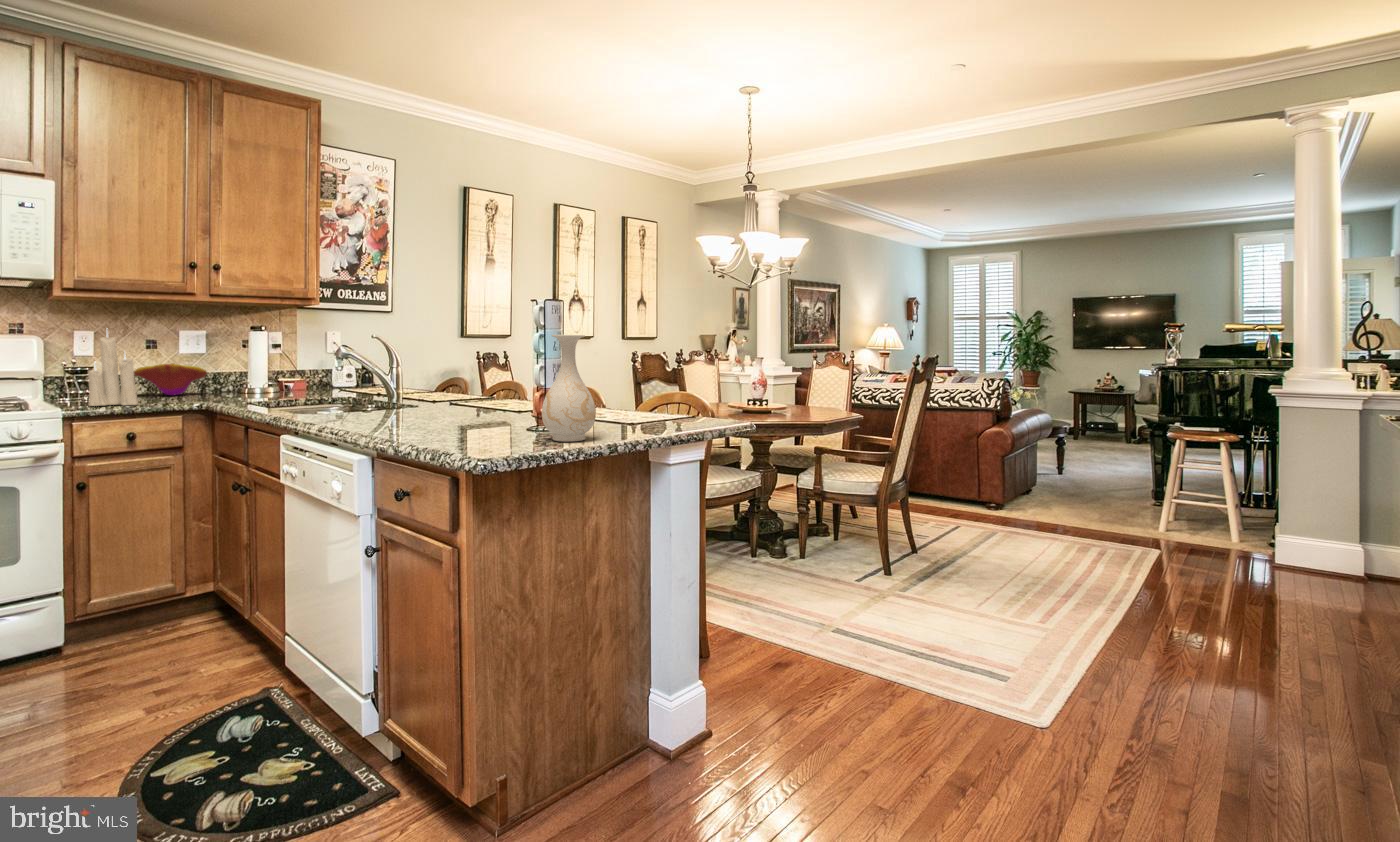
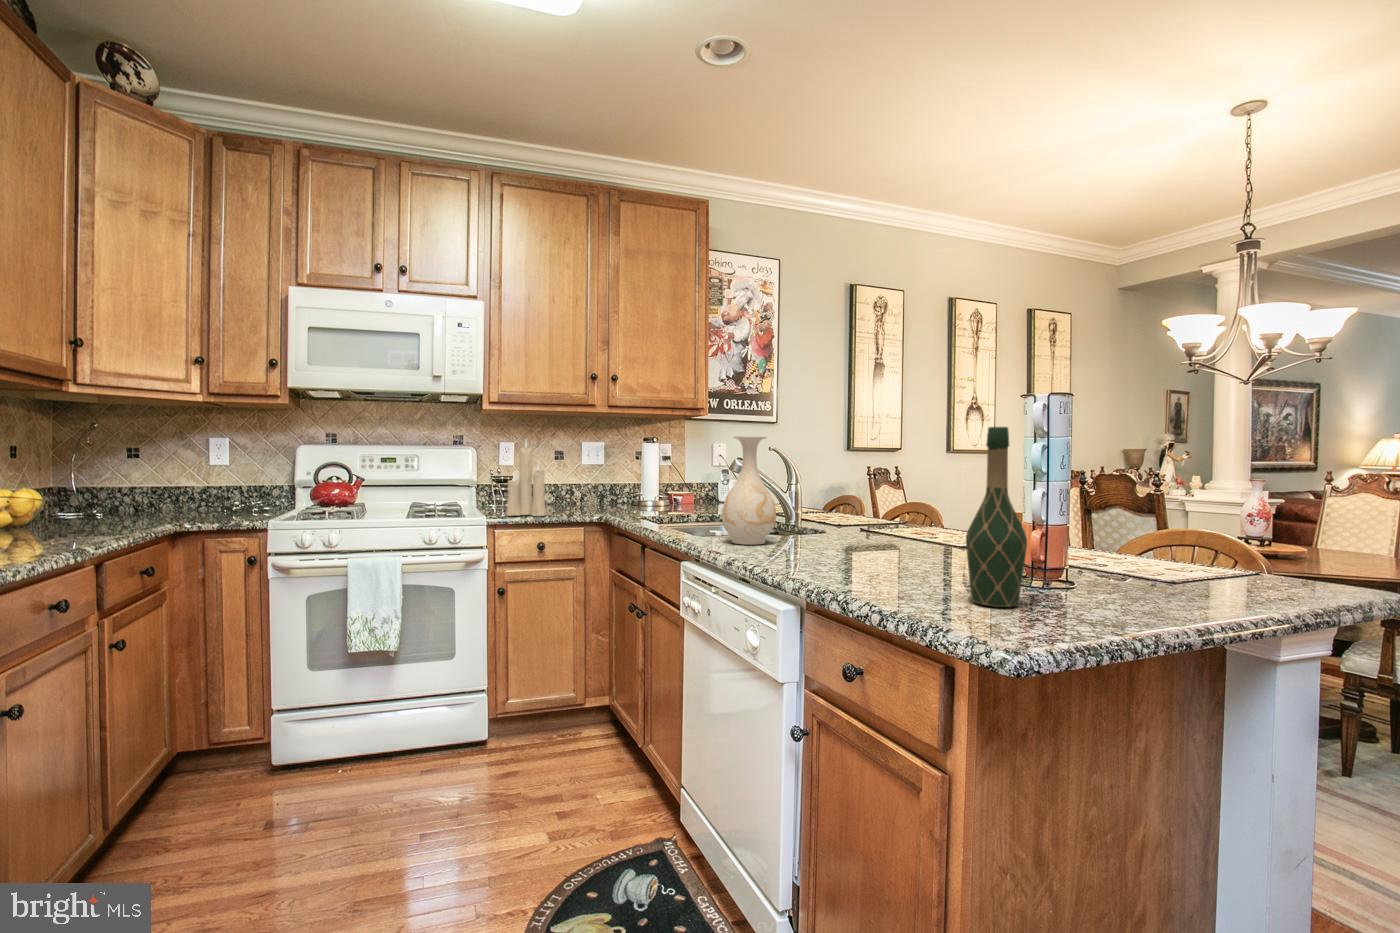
wine bottle: none [473,334,510,446] -> present [966,427,1027,607]
vase: present [542,335,596,442] -> present [722,436,776,545]
decorative bowl: present [134,364,207,395] -> none [544,475,605,507]

